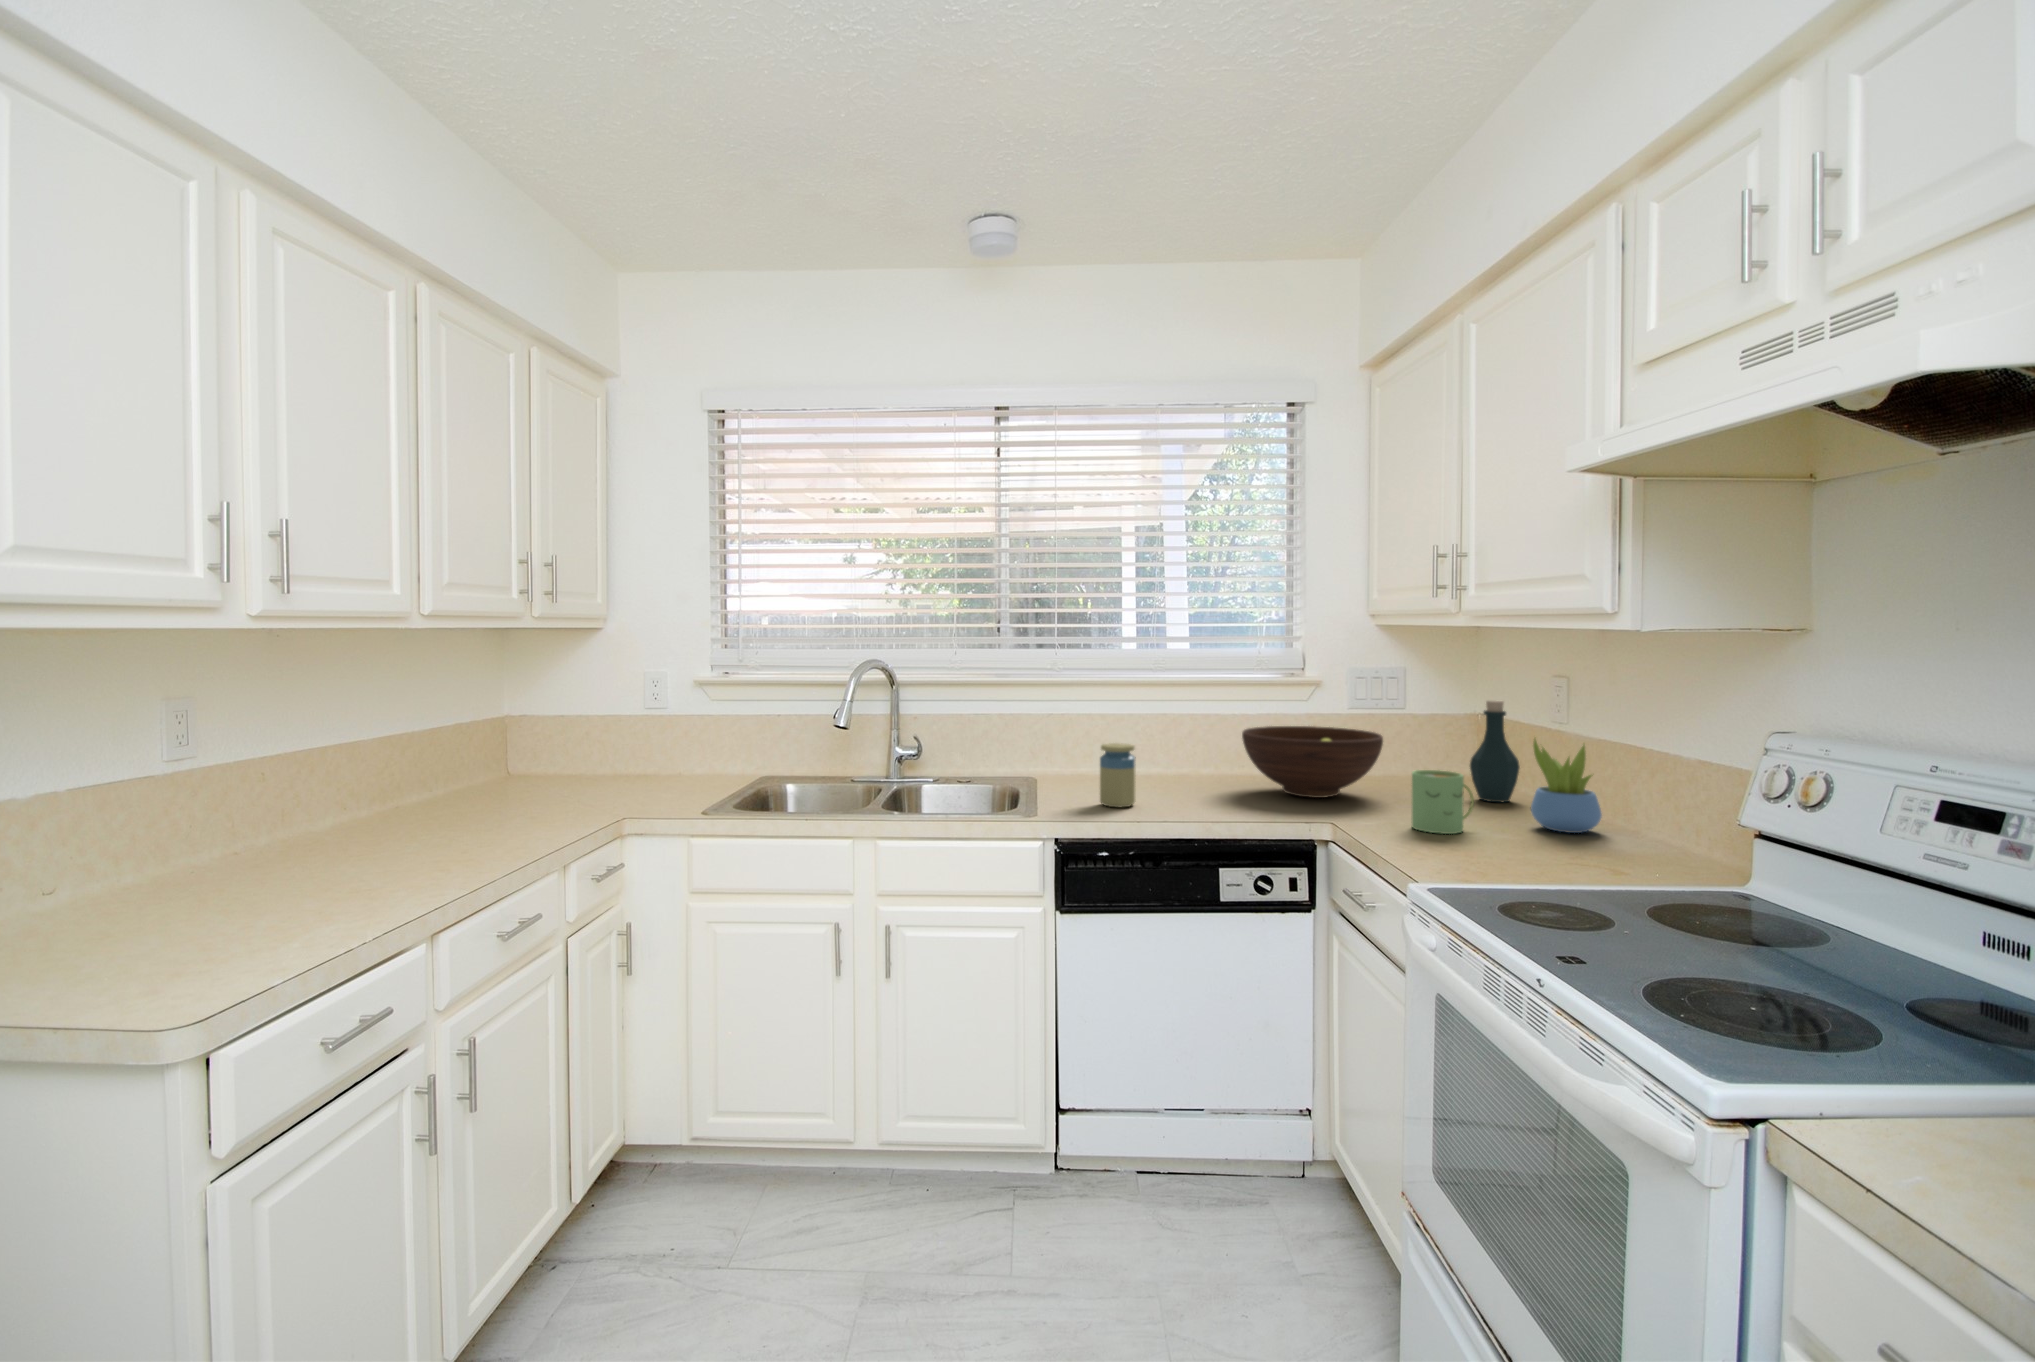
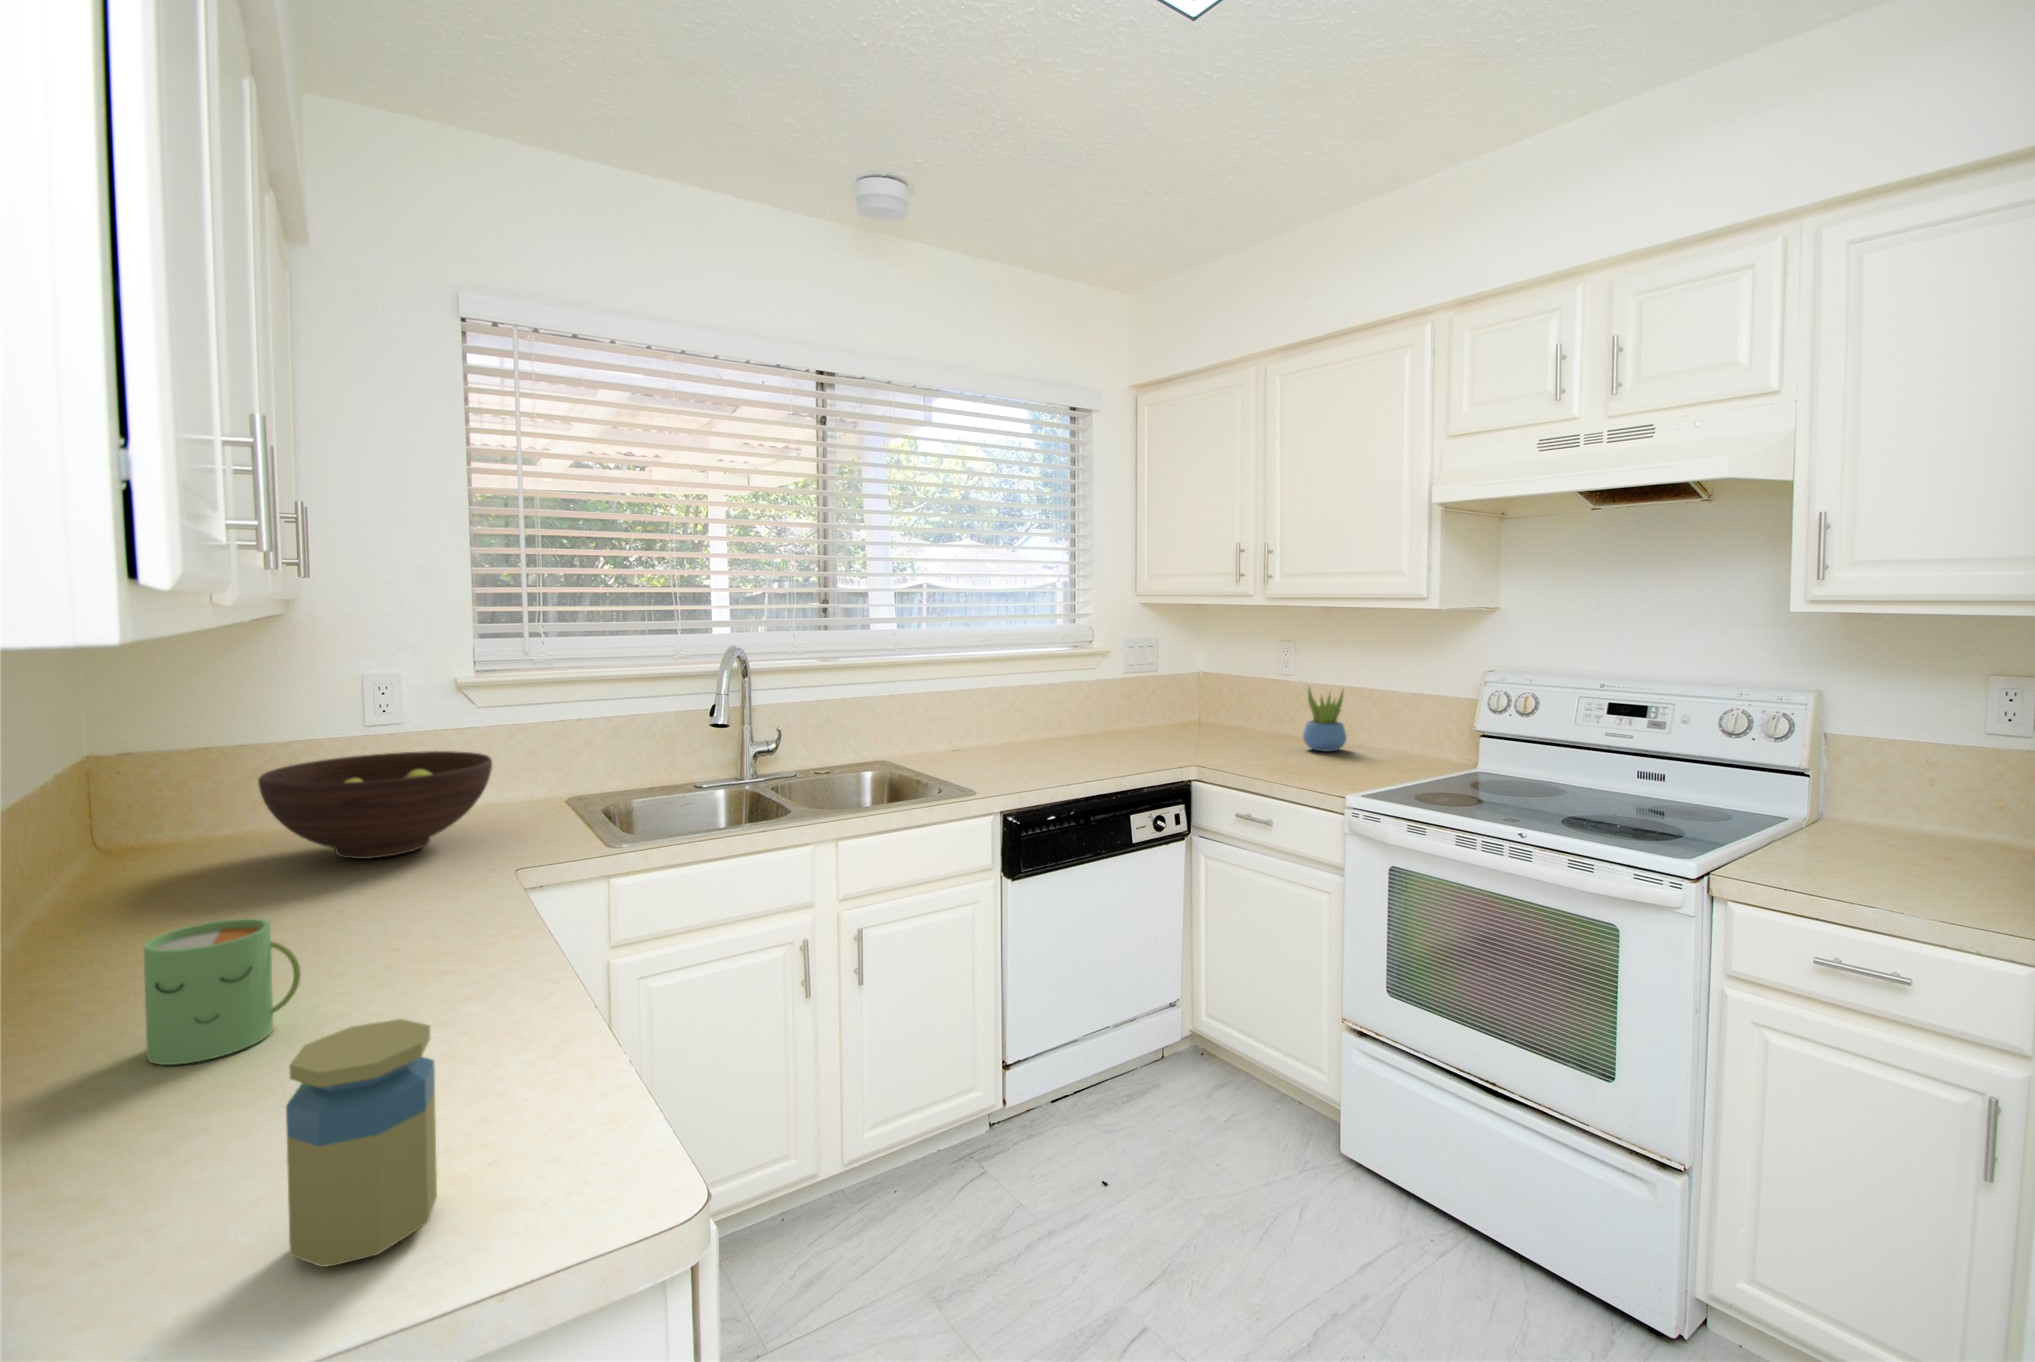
bottle: present [1470,700,1520,802] -> none [1224,661,1259,738]
fruit bowl: present [1242,726,1383,798] -> present [258,751,492,859]
jar: present [1100,743,1136,807] -> present [286,1019,437,1267]
mug: present [1412,770,1474,834] -> present [144,918,301,1065]

